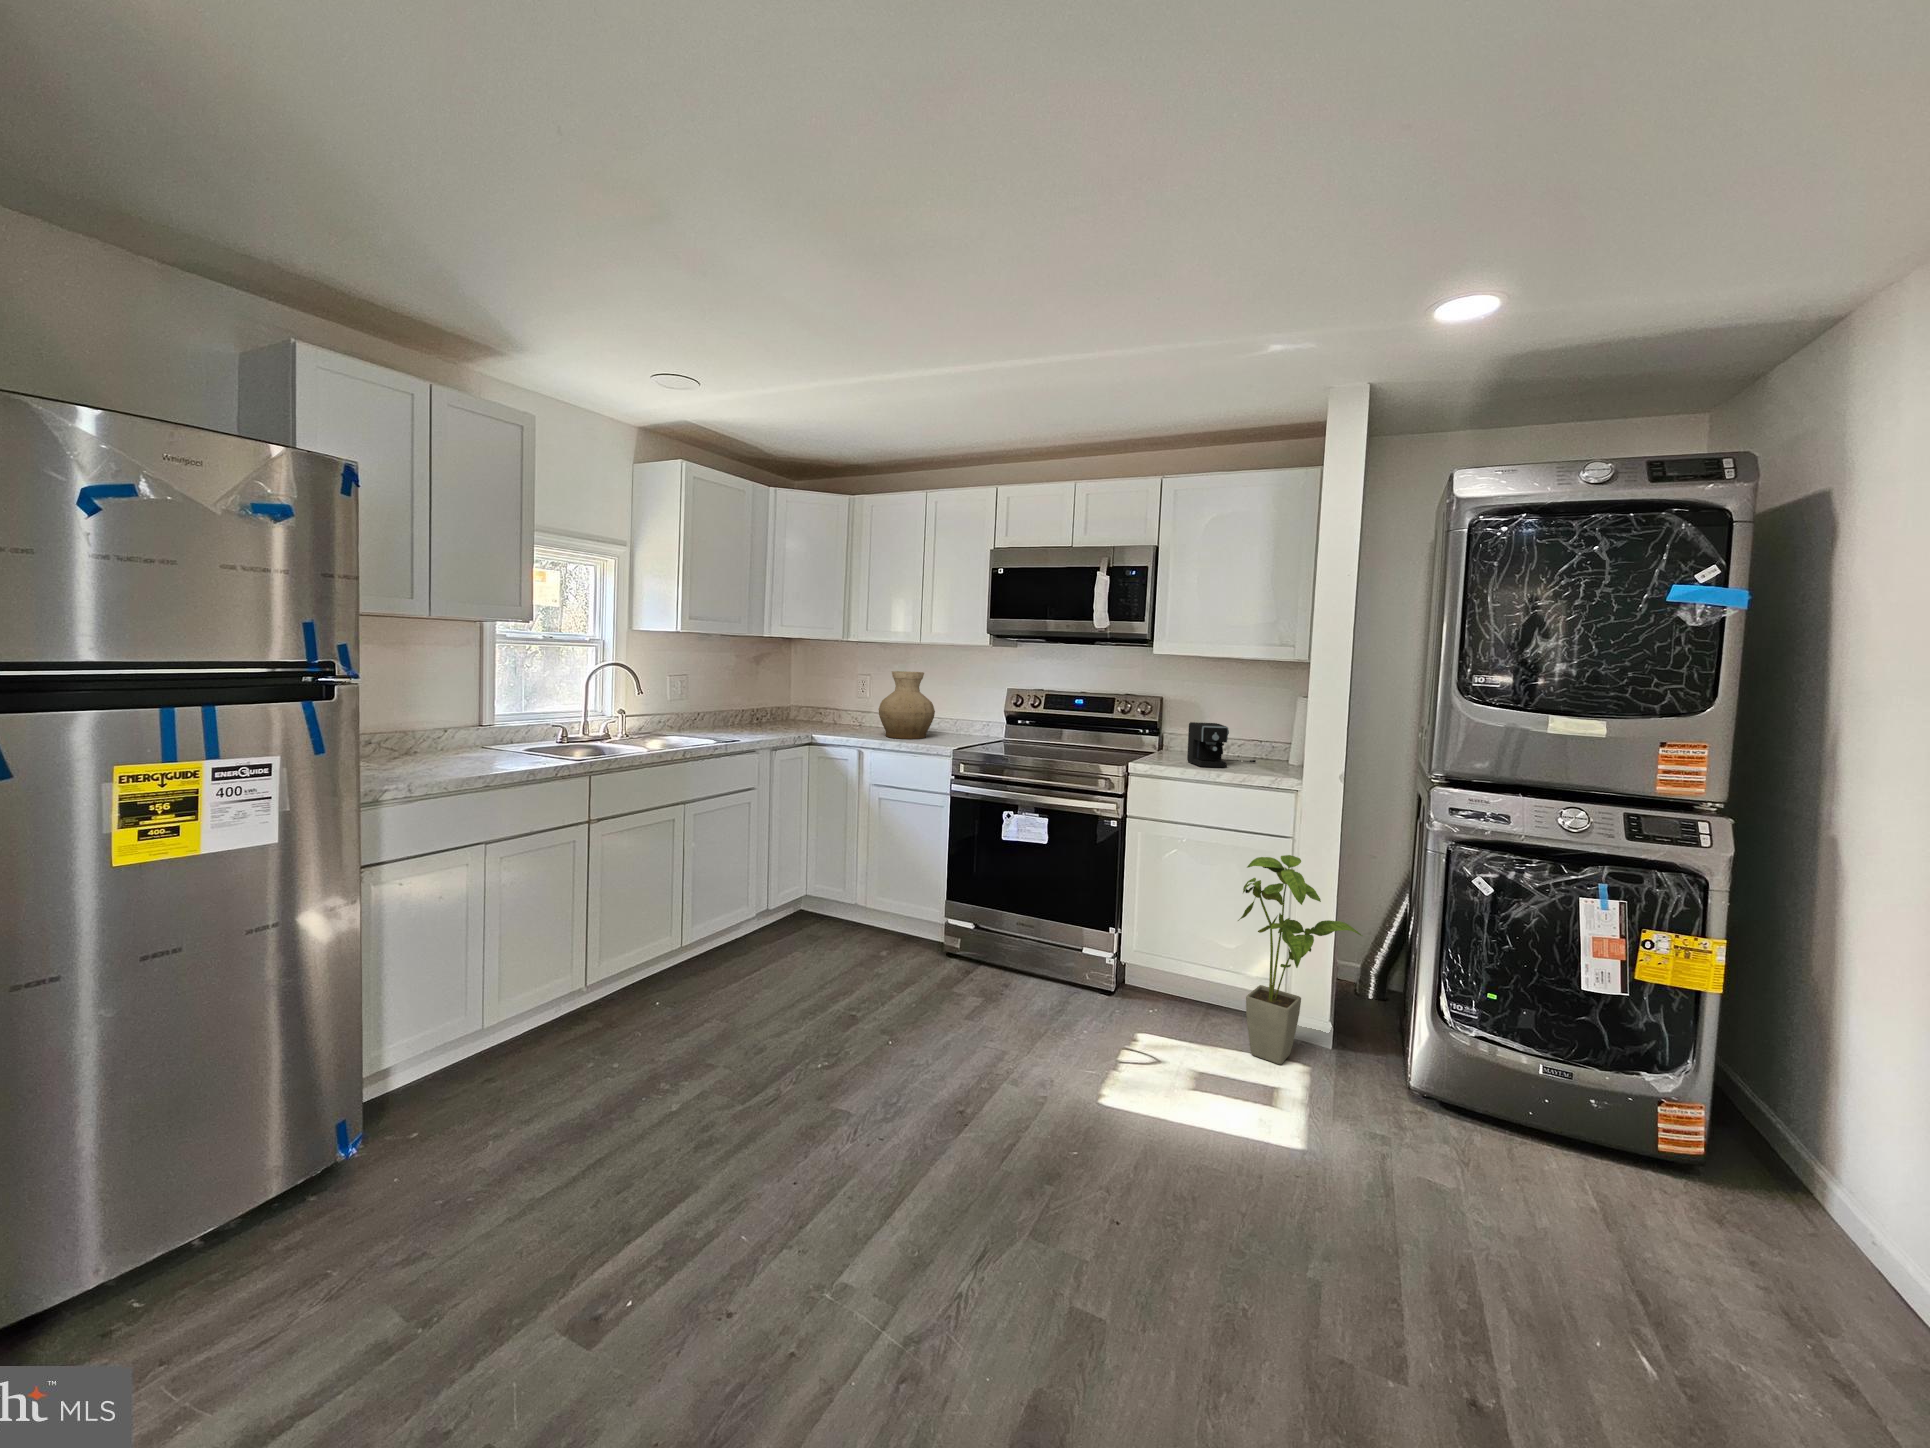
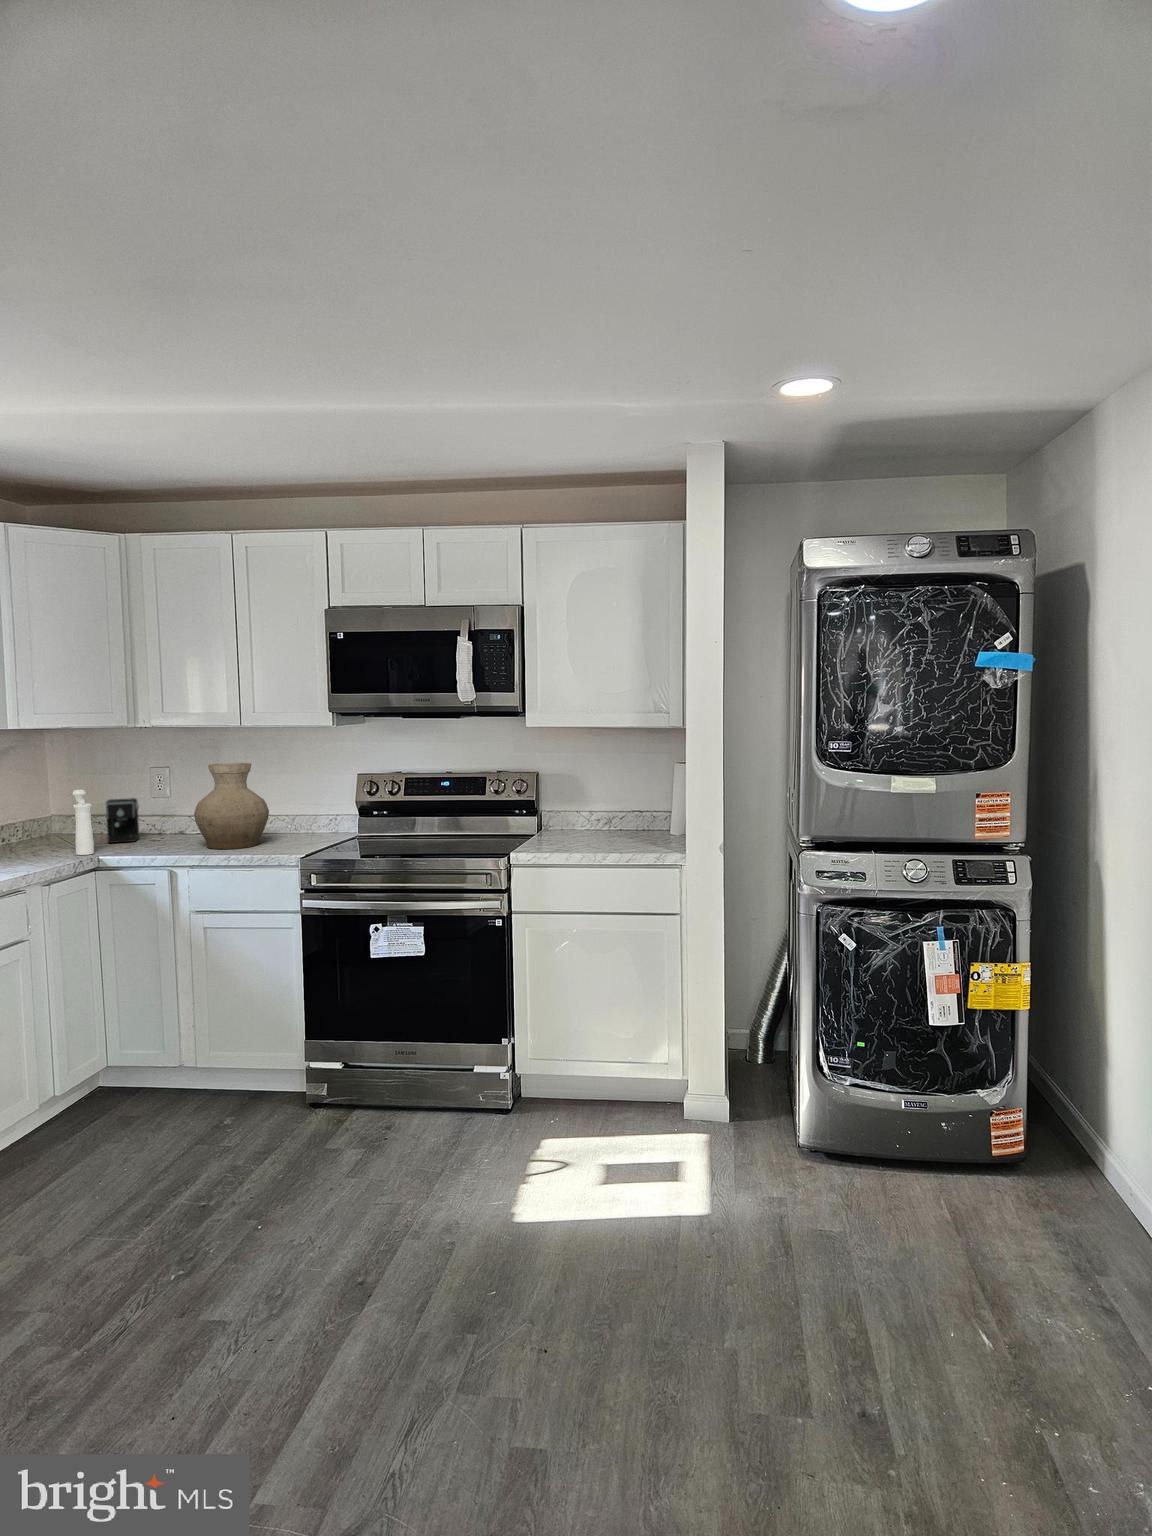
pepper mill: none [793,684,807,733] -> present [72,790,94,855]
coffee maker: present [1187,722,1256,767] -> present [106,798,184,843]
house plant: present [1238,855,1362,1064] -> none [633,935,751,1150]

